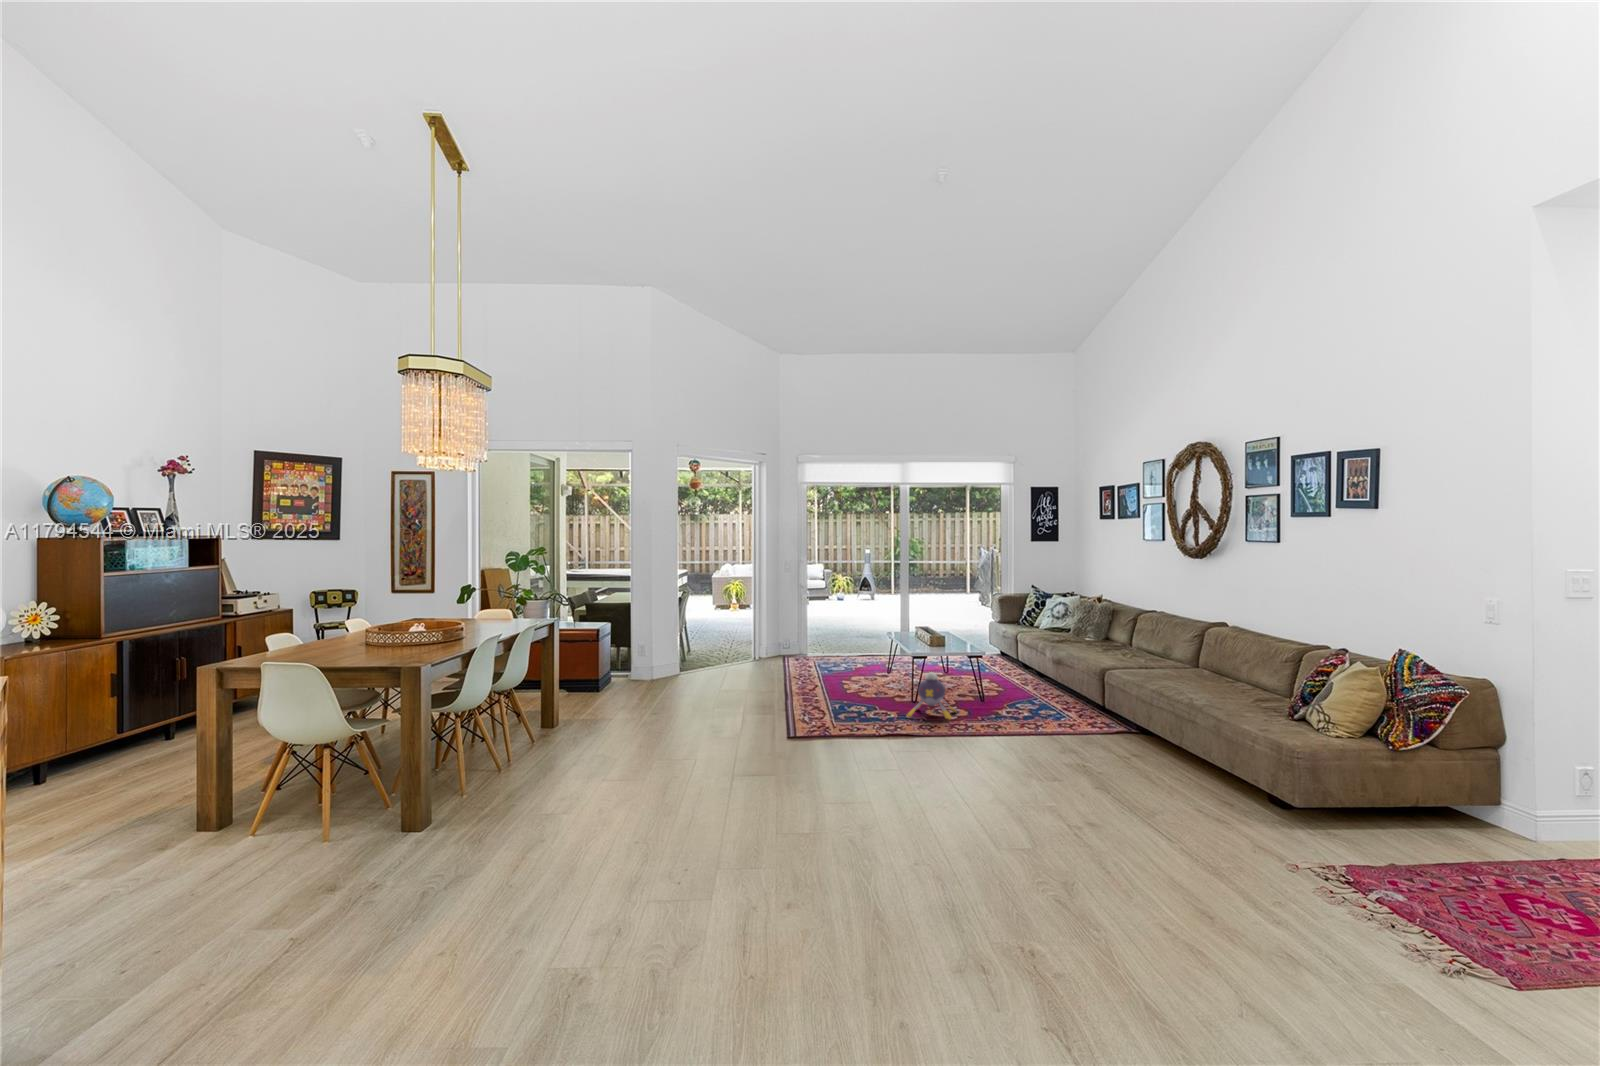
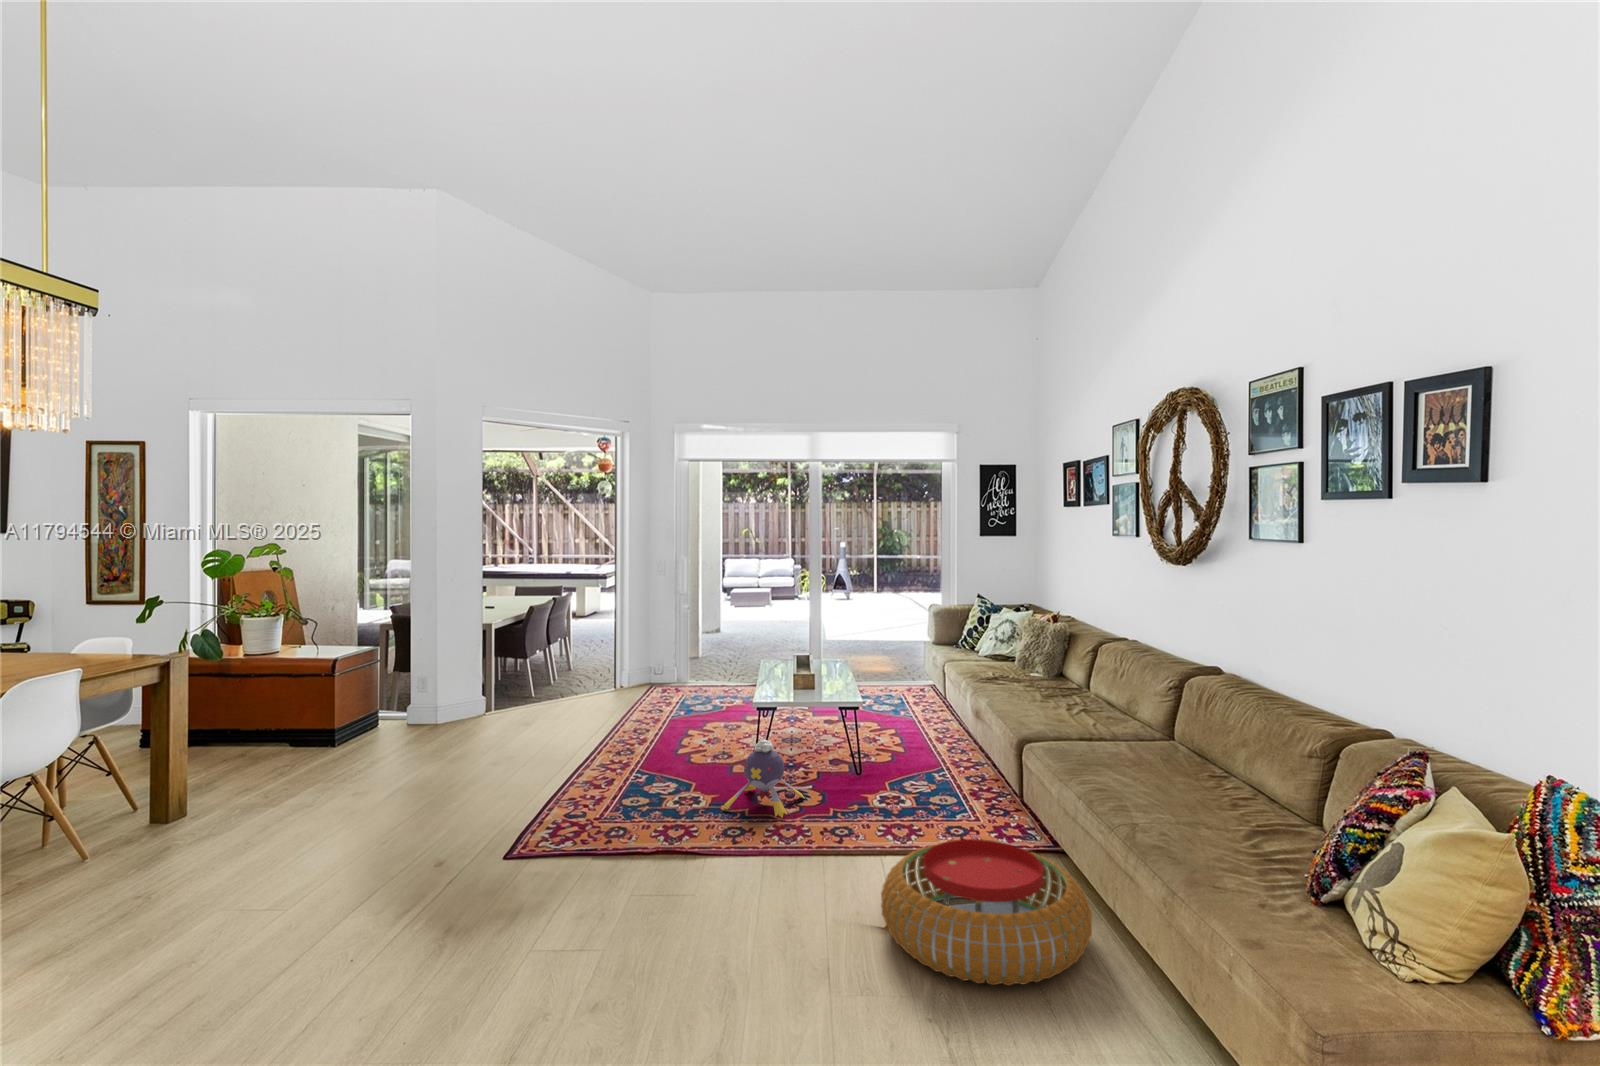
pouf: none [1046,714,1171,777] -> present [881,839,1092,985]

